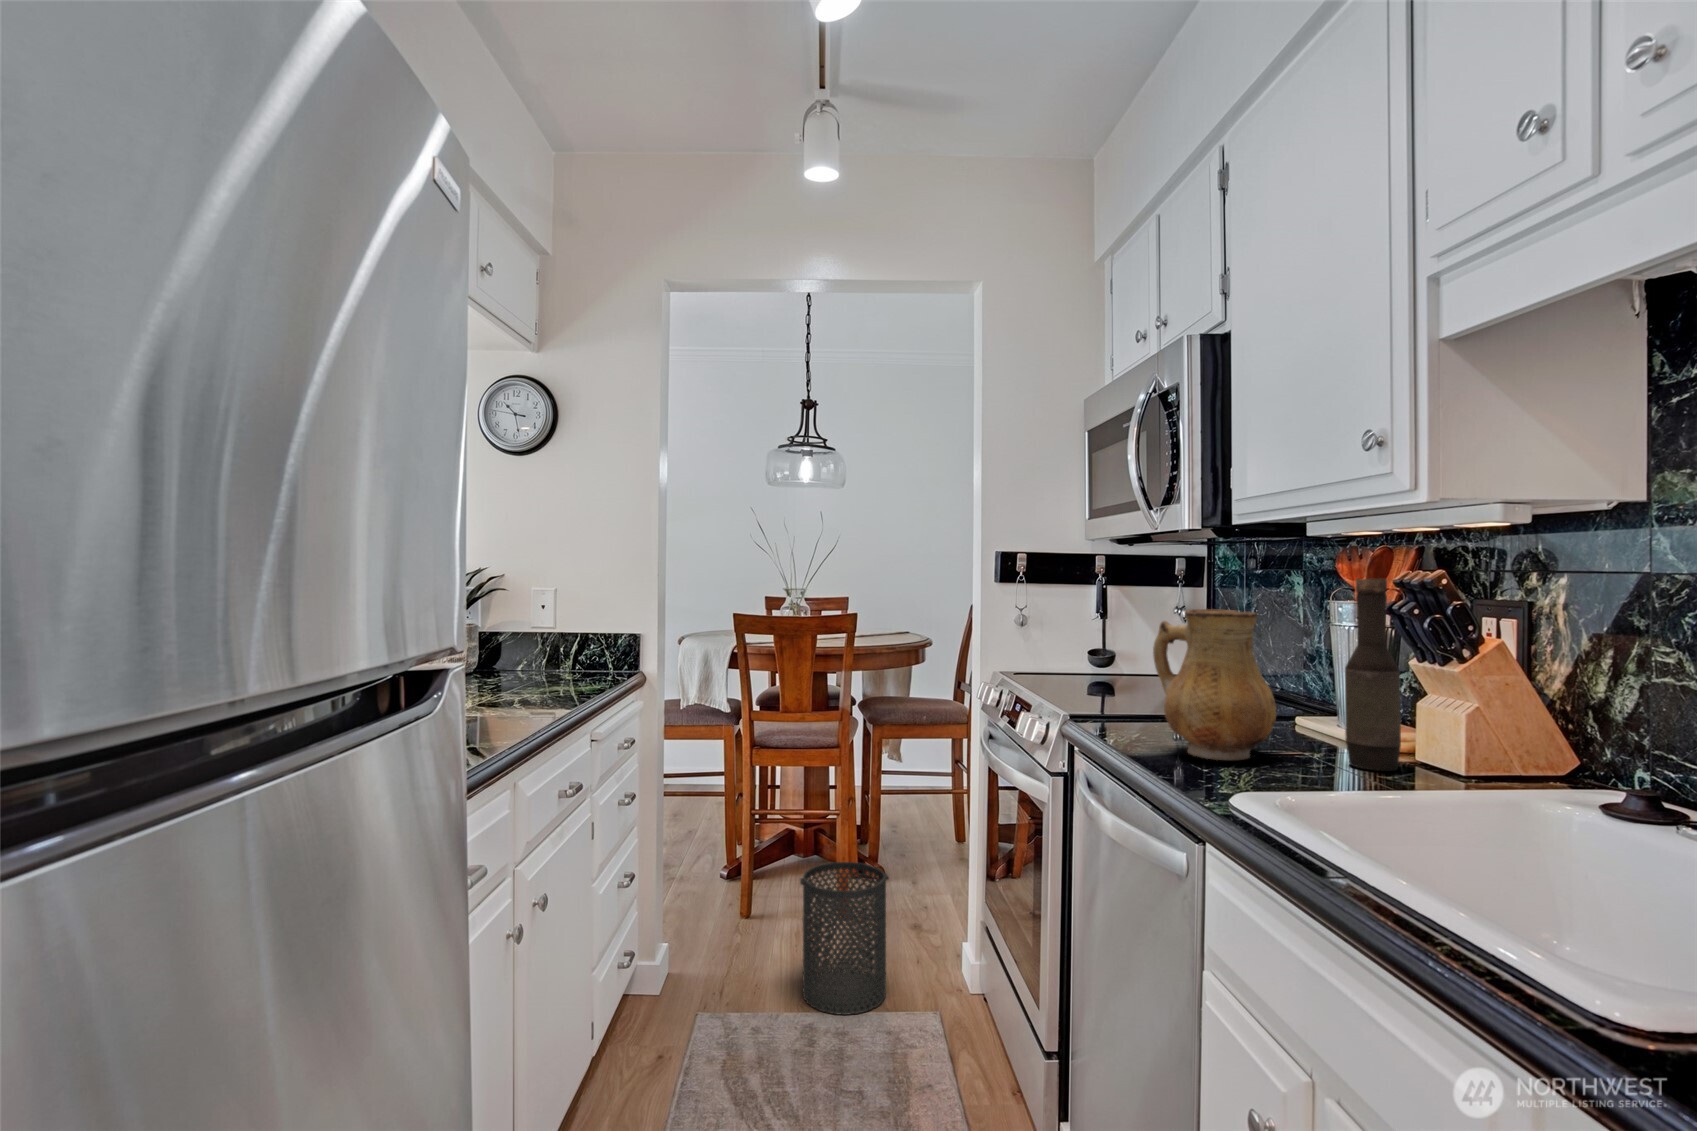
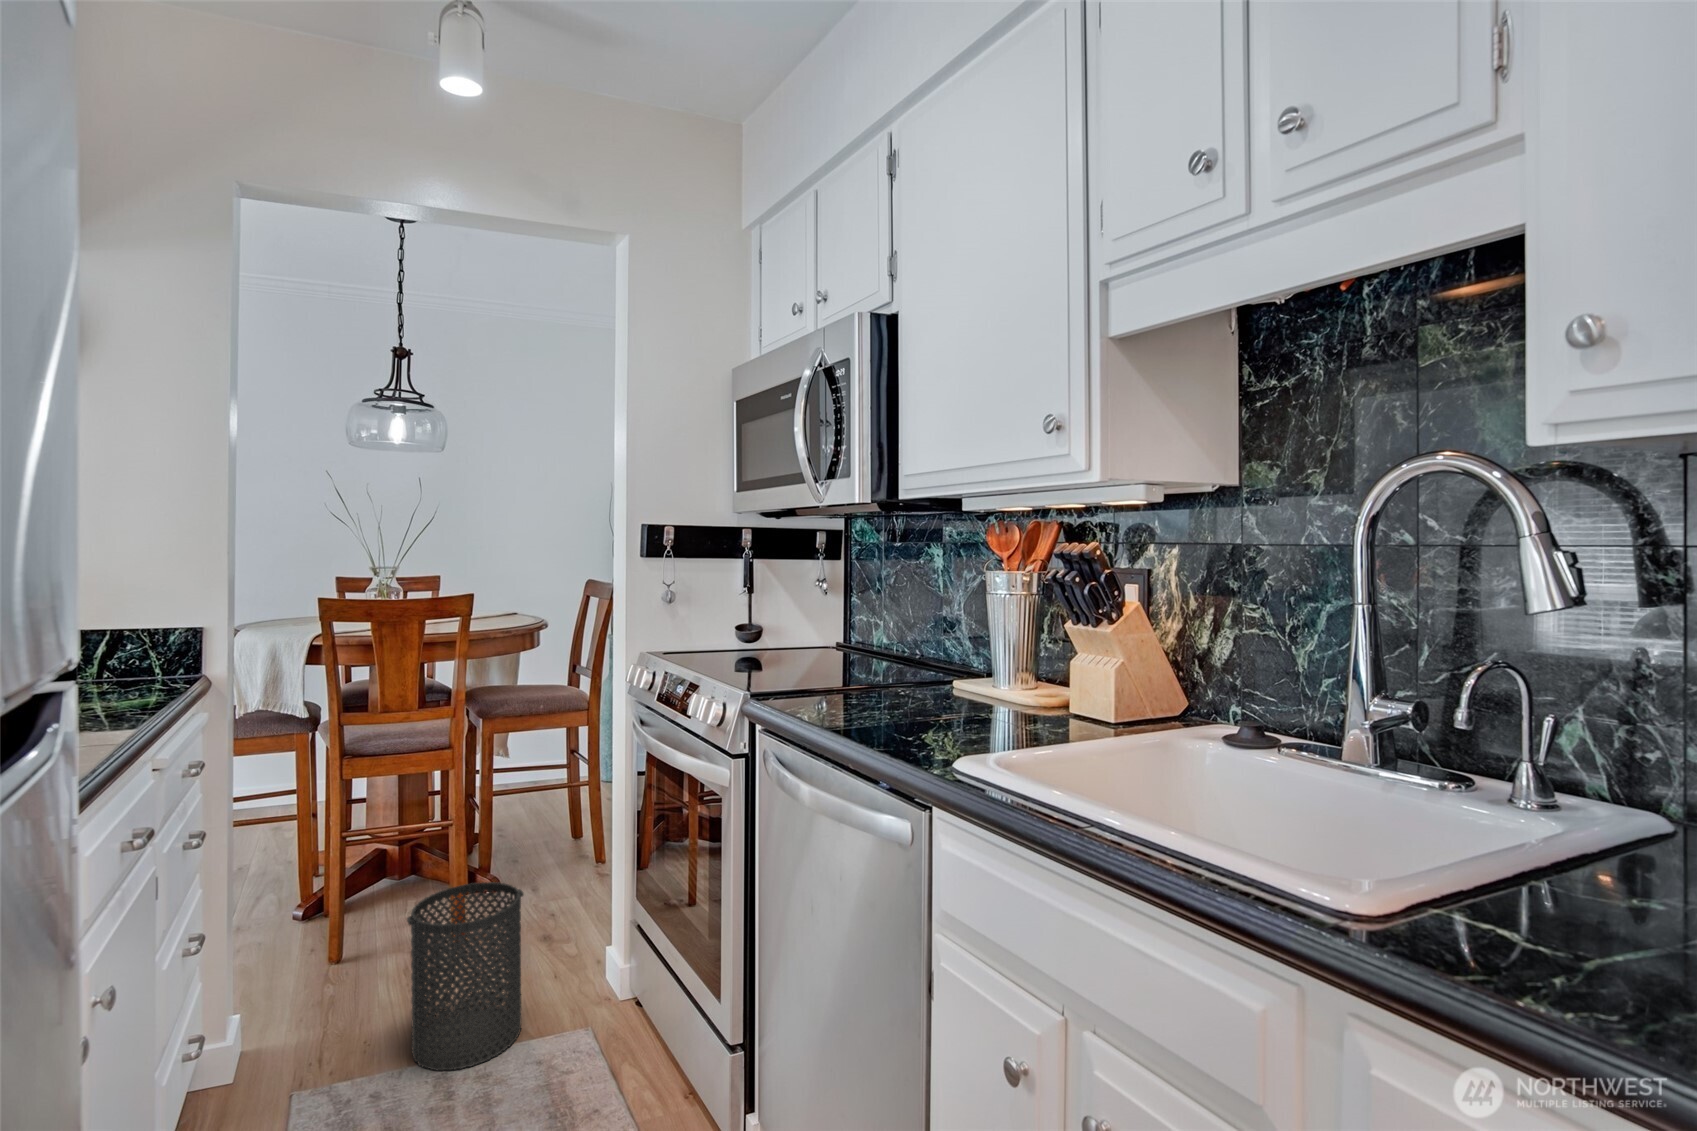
bottle: present [1345,579,1401,771] -> none [1022,549,1067,726]
ceramic pitcher: present [1153,609,1276,760] -> none [850,580,966,730]

